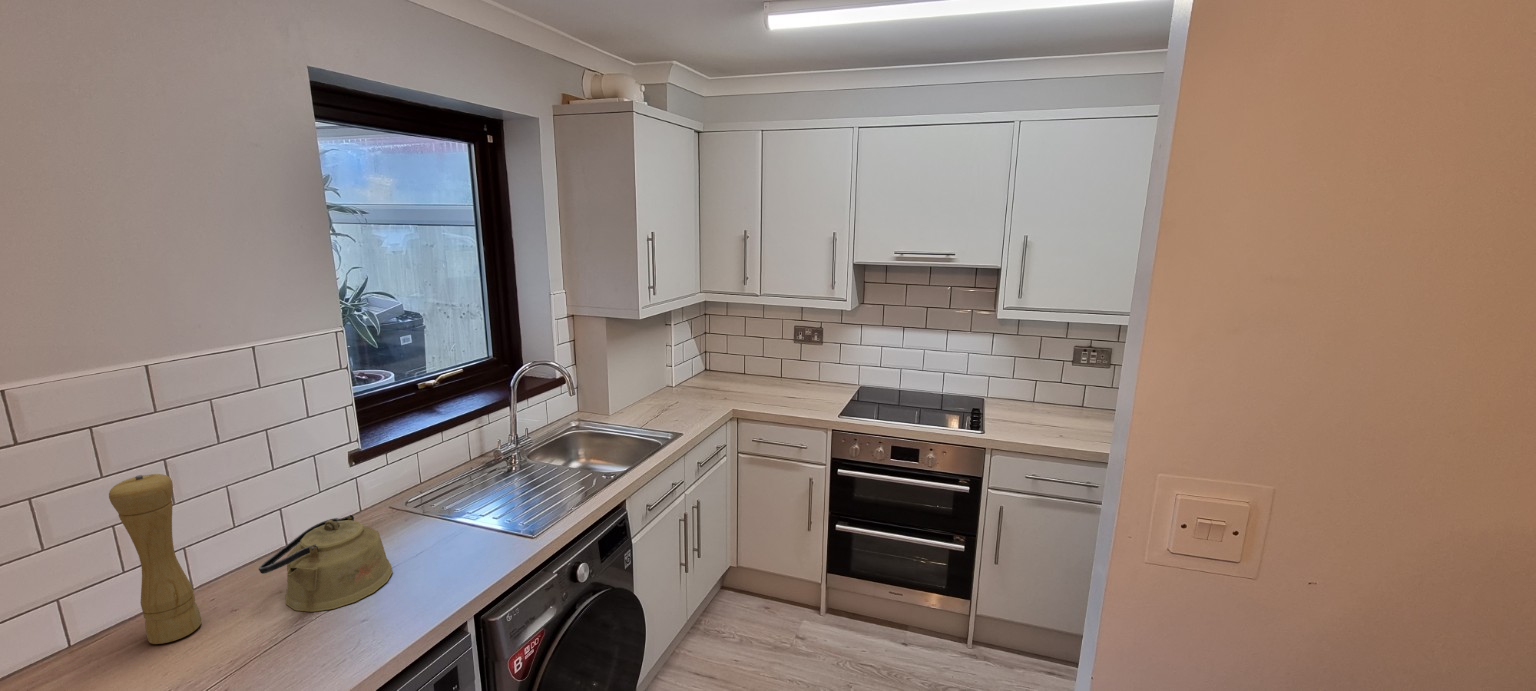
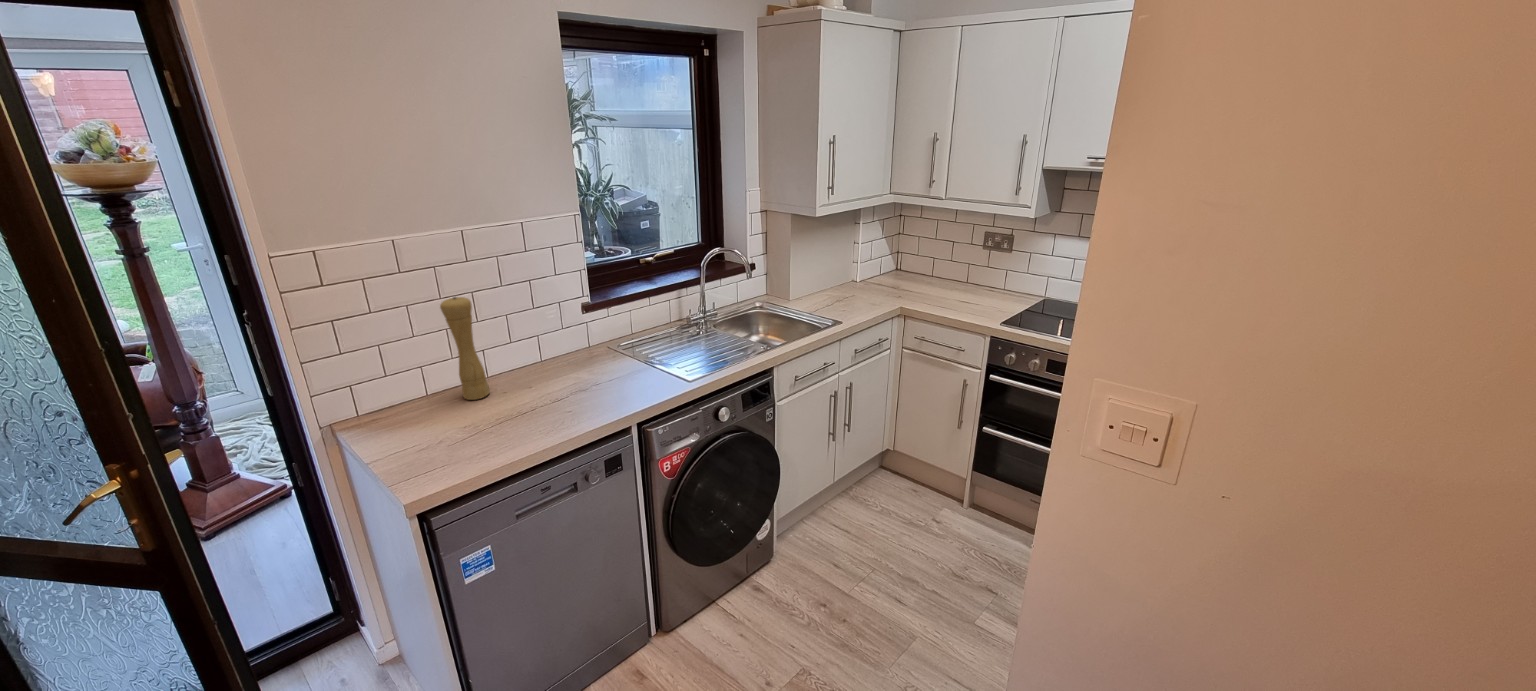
kettle: present [259,515,393,612] -> none [517,343,595,400]

